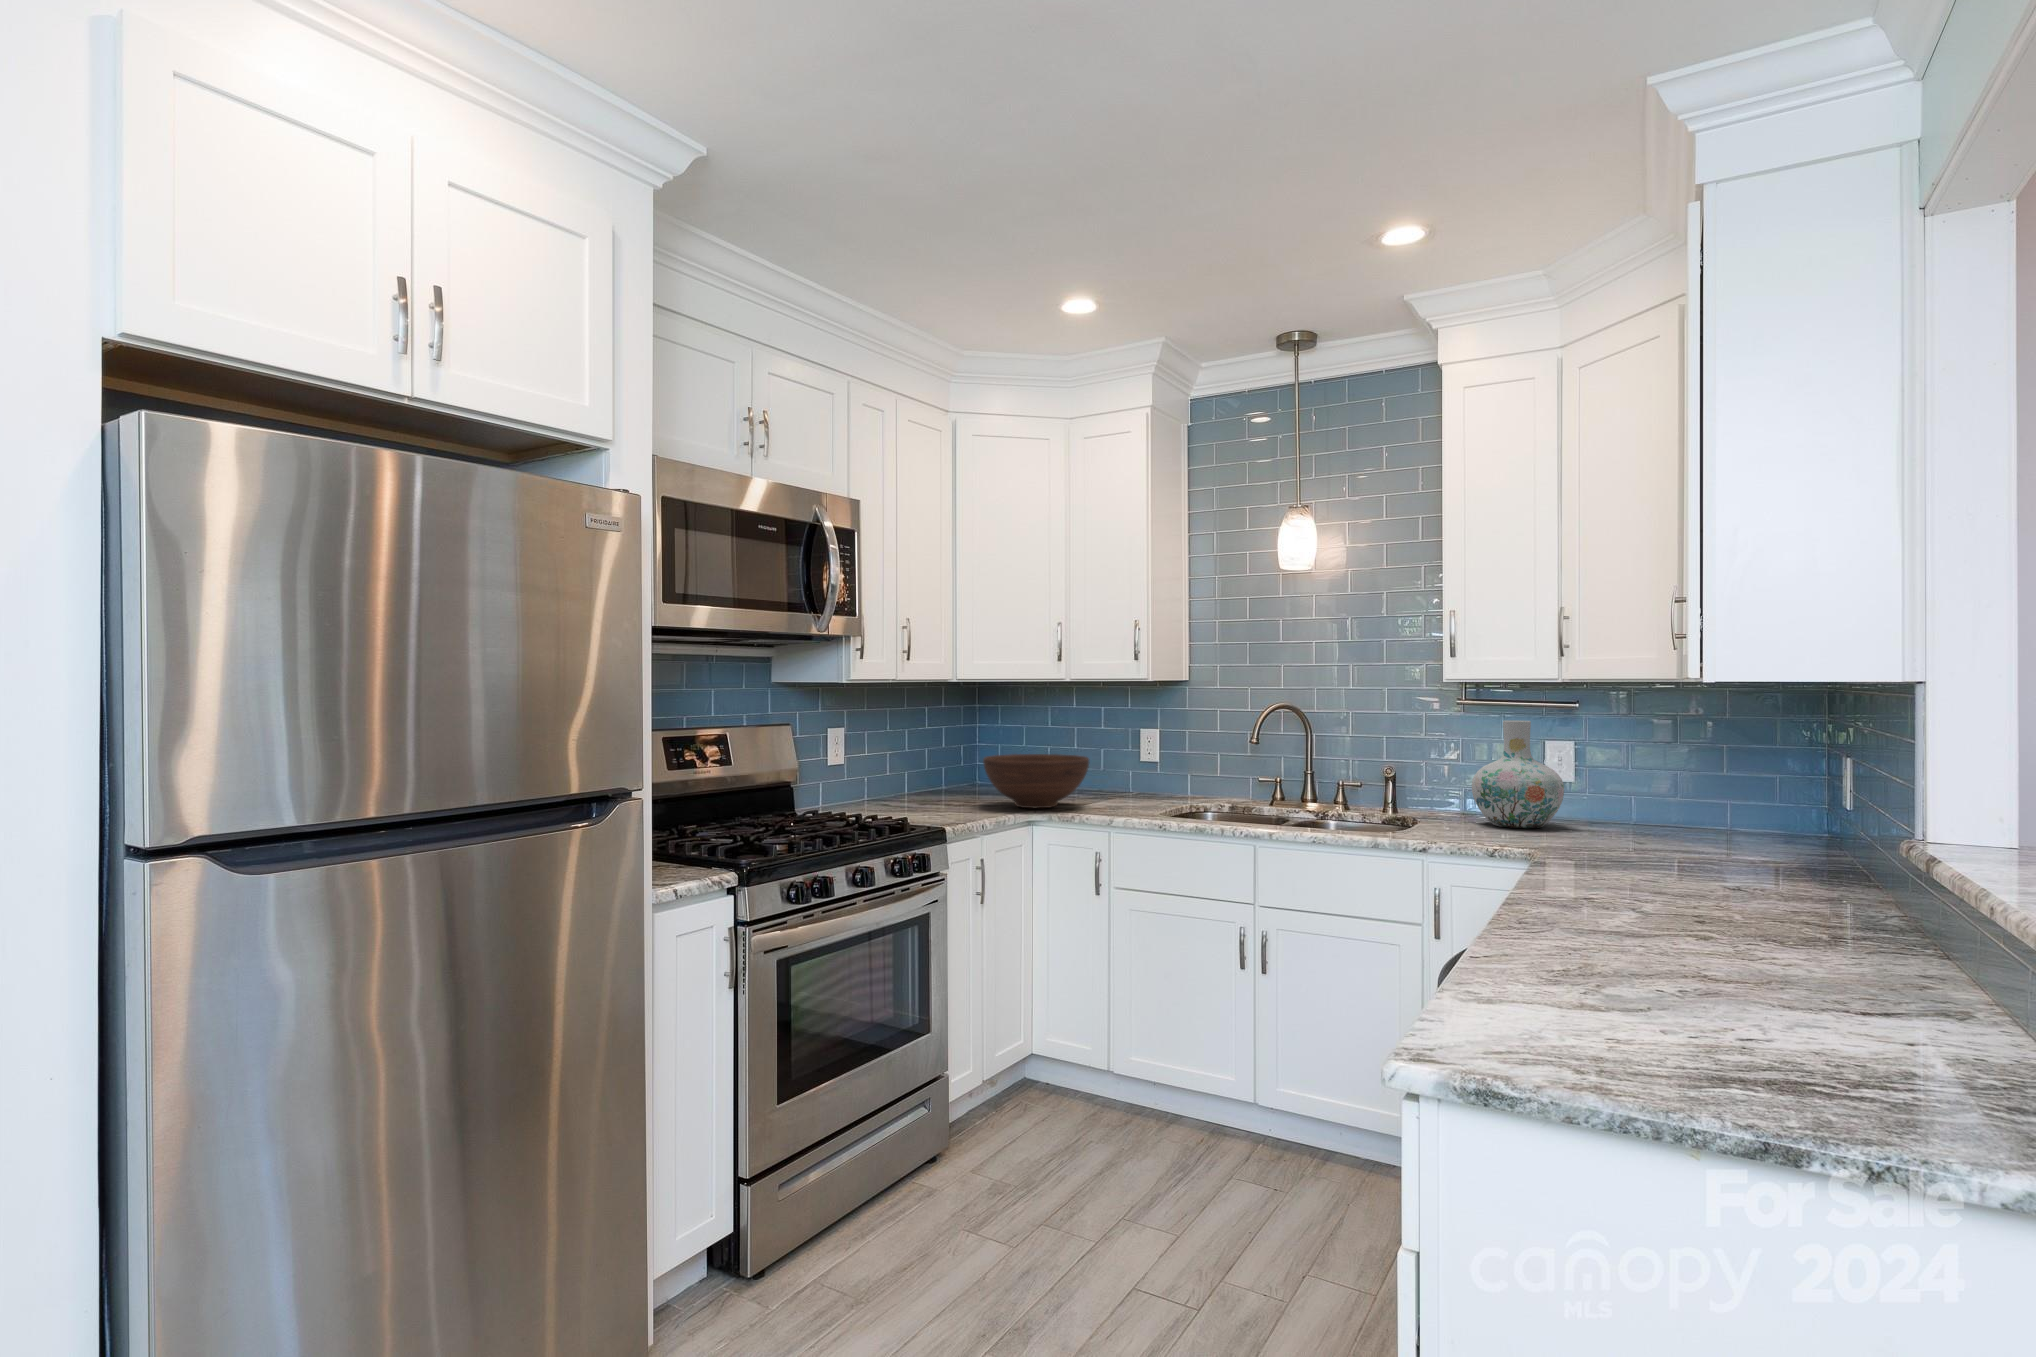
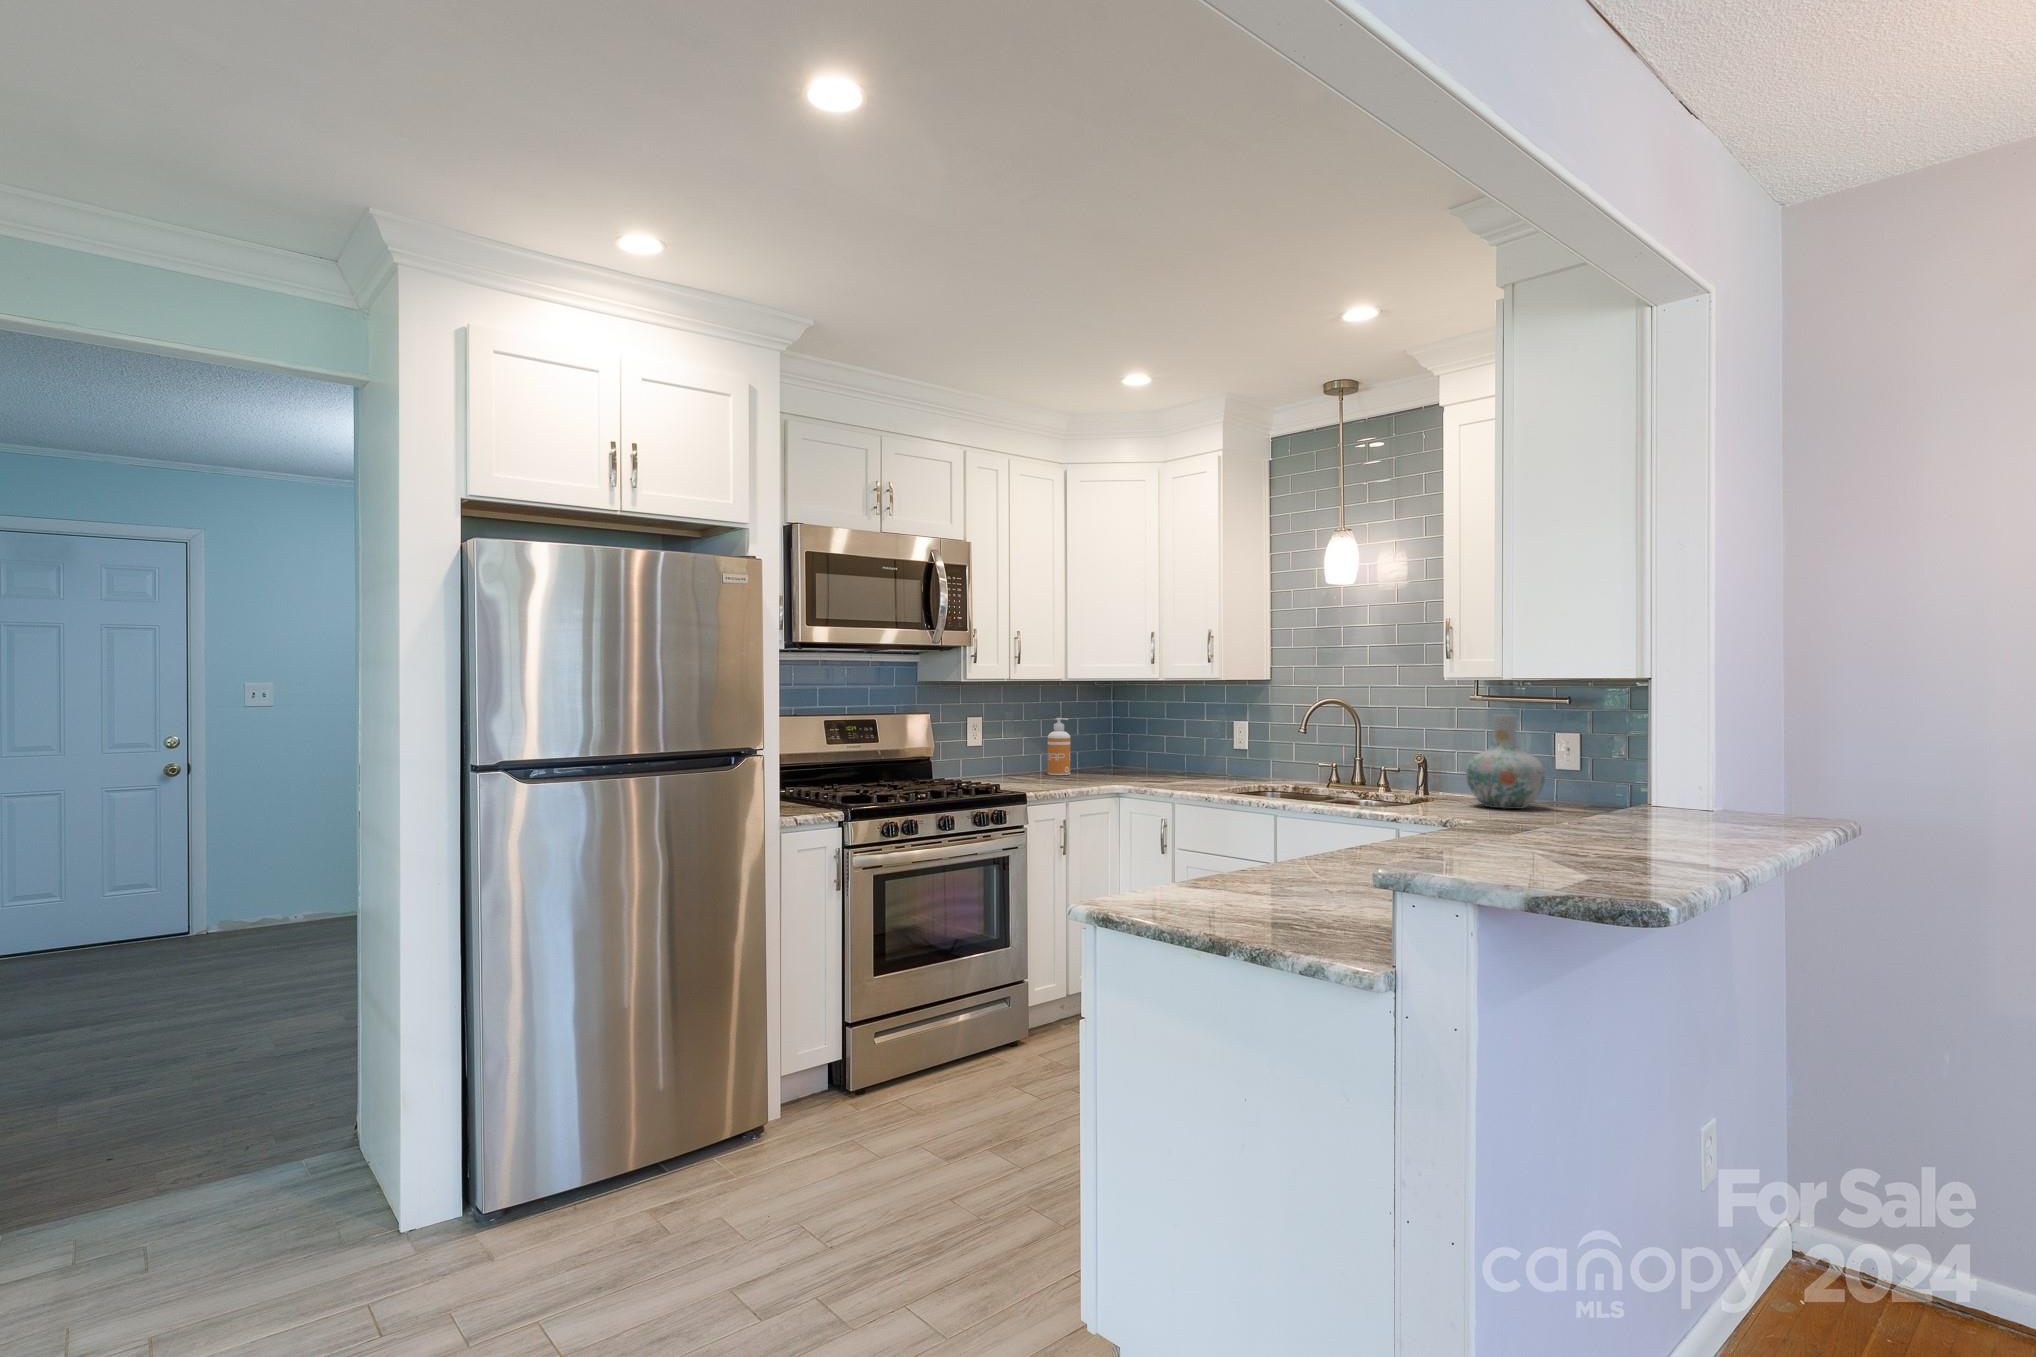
soap dispenser: none [921,727,949,798] -> present [1048,718,1070,775]
fruit bowl: present [983,754,1089,808] -> none [1080,740,1166,783]

